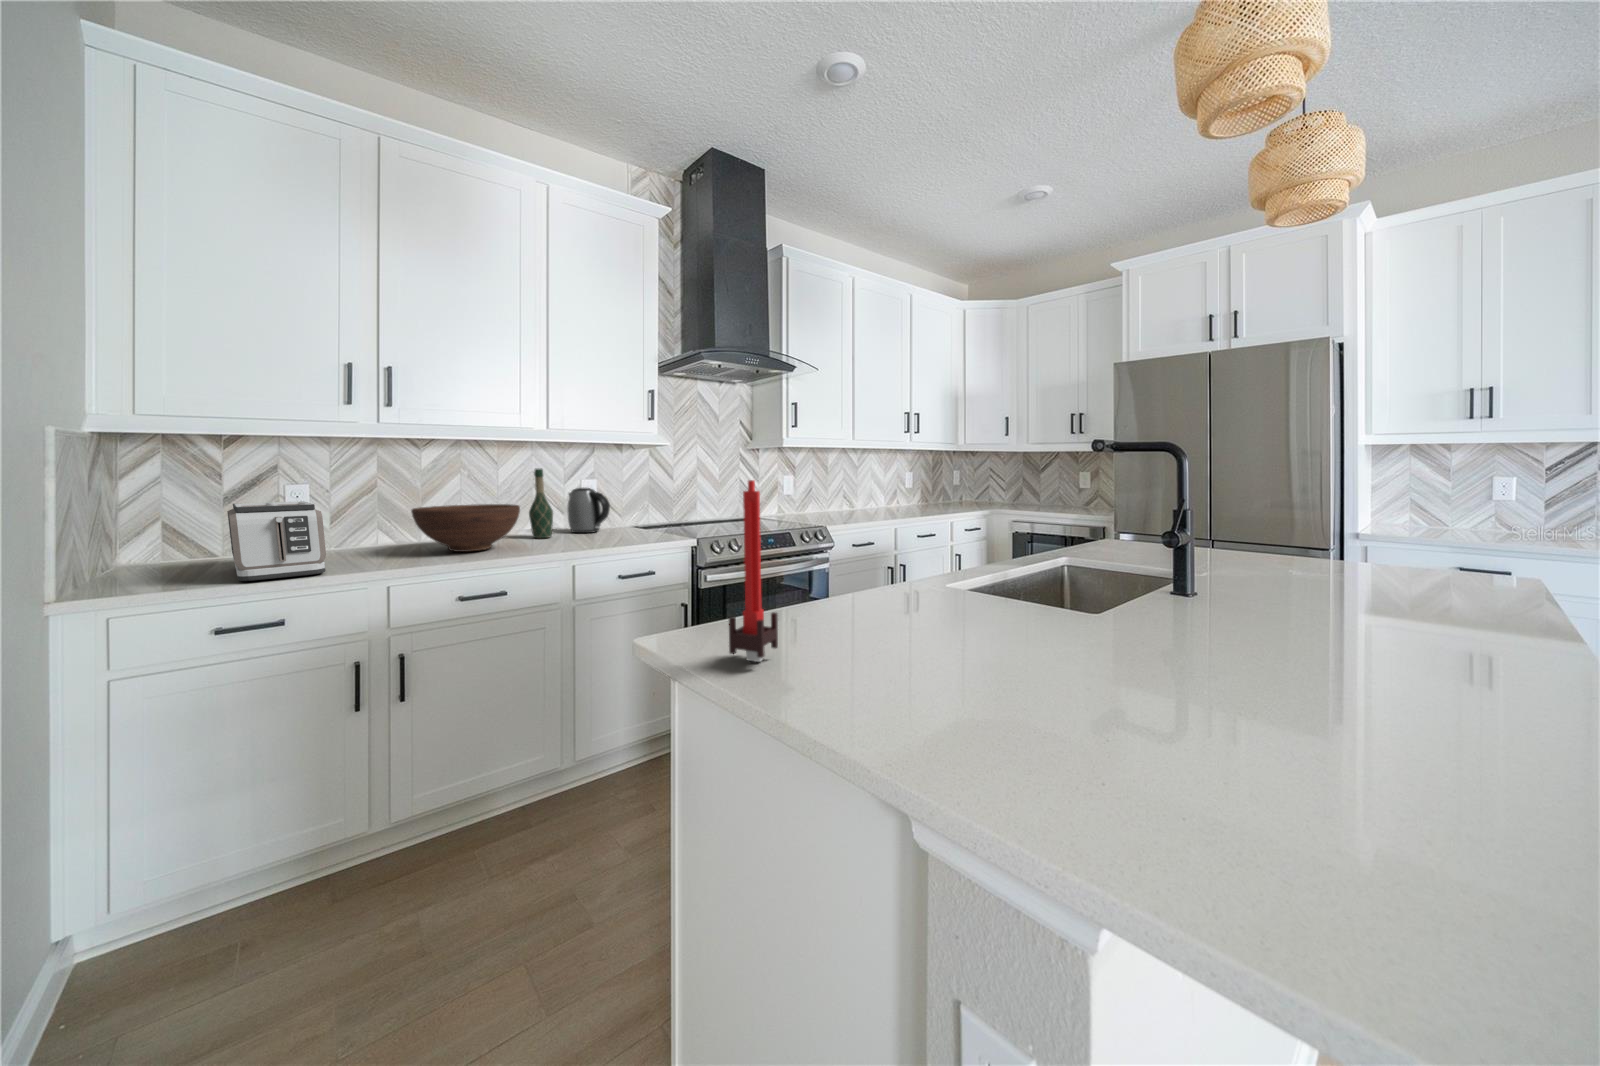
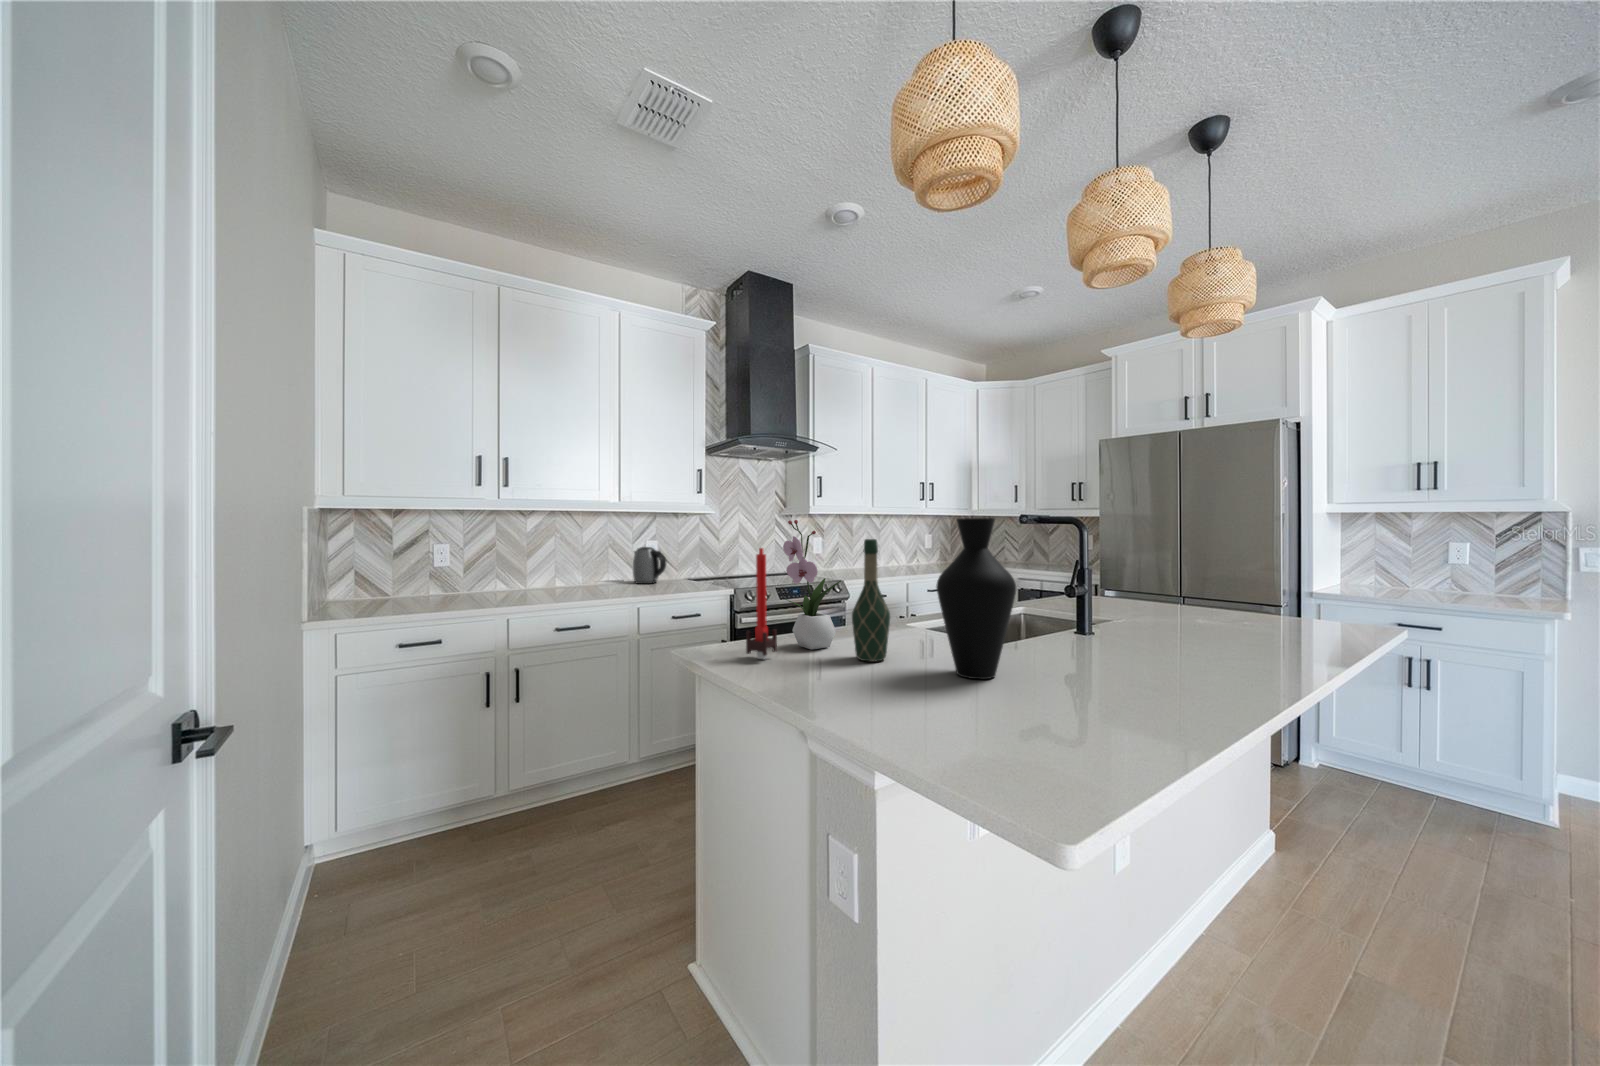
vase: none [1056,422,1207,700] -> present [936,518,1016,679]
flower arrangement: none [781,437,872,639] -> present [783,520,841,650]
wine bottle: present [529,469,553,538] -> present [852,539,890,661]
toaster: present [227,501,326,581] -> none [402,557,469,613]
fruit bowl: present [411,504,520,552] -> none [522,560,600,596]

